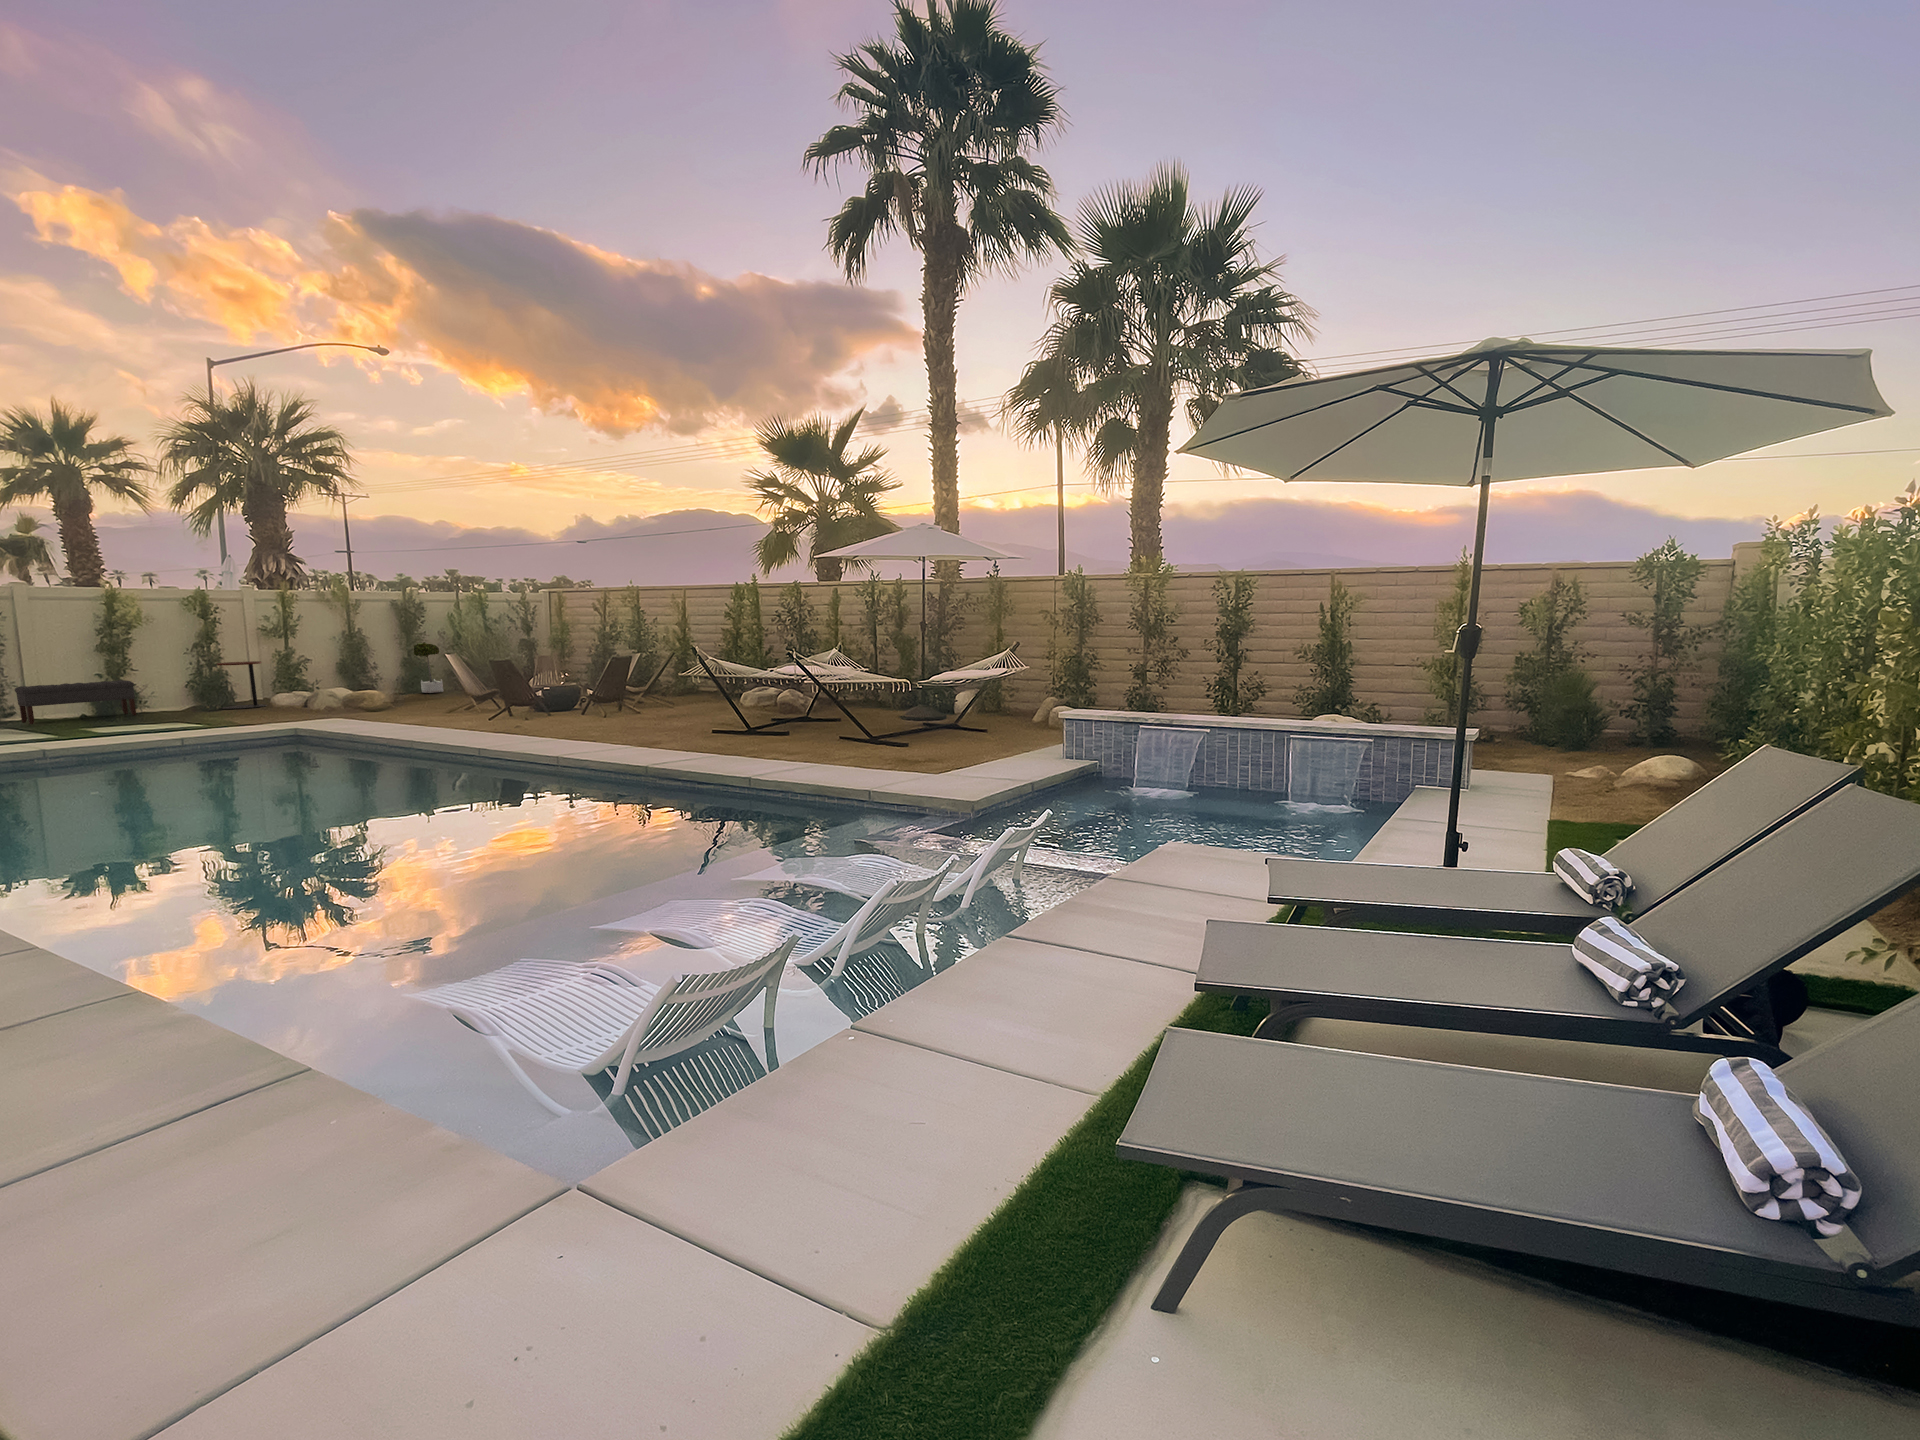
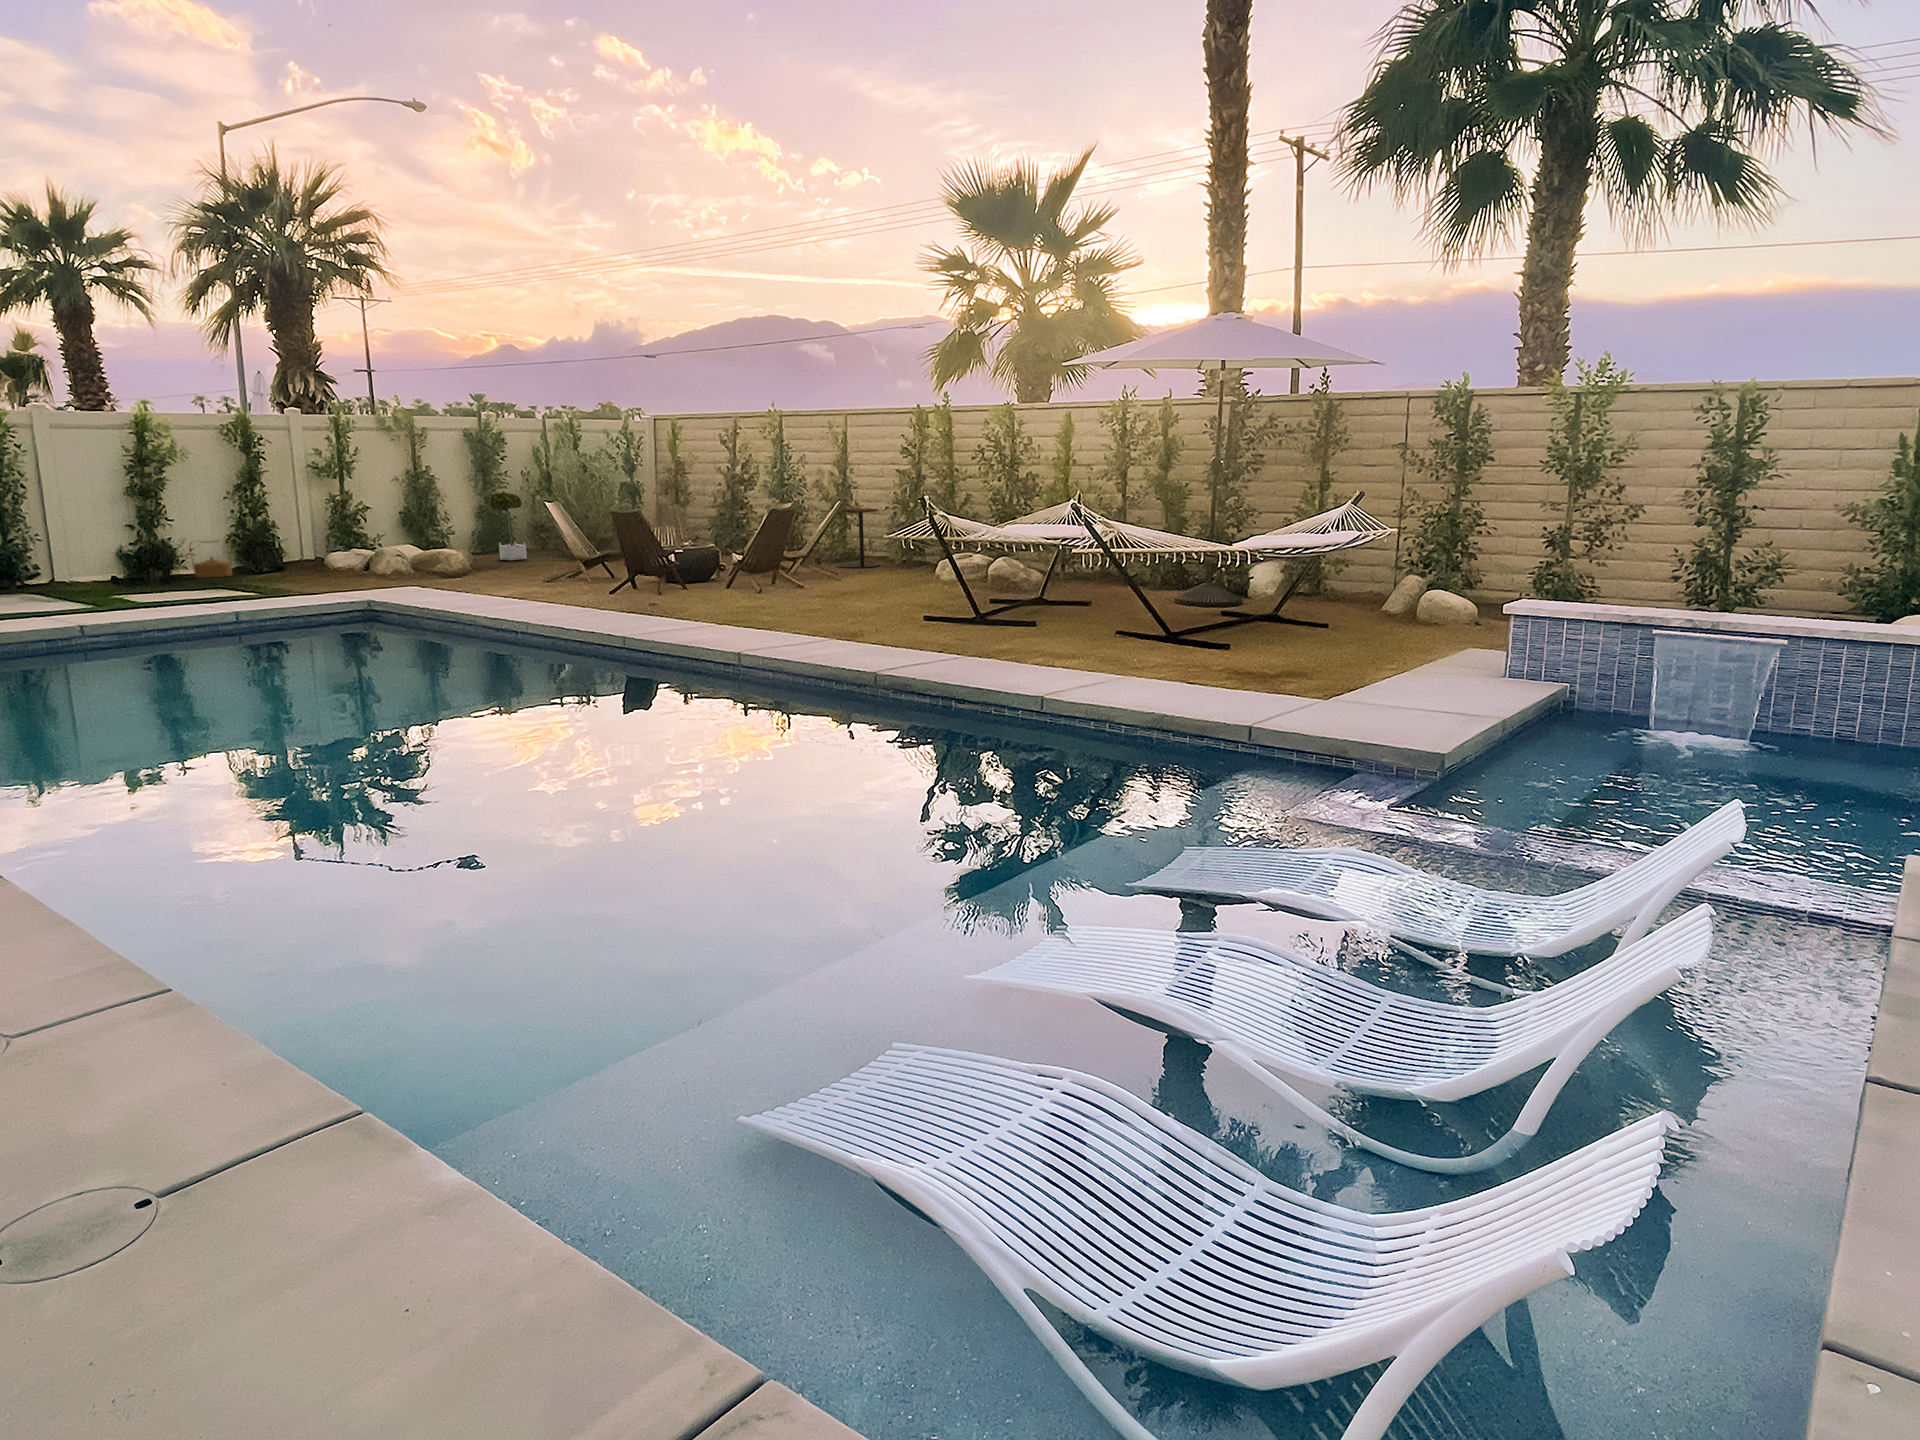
side table: present [217,661,267,709] -> present [836,509,879,568]
bench: present [15,680,136,724] -> none [39,535,173,589]
woven basket: none [153,682,191,712] -> present [189,539,232,578]

